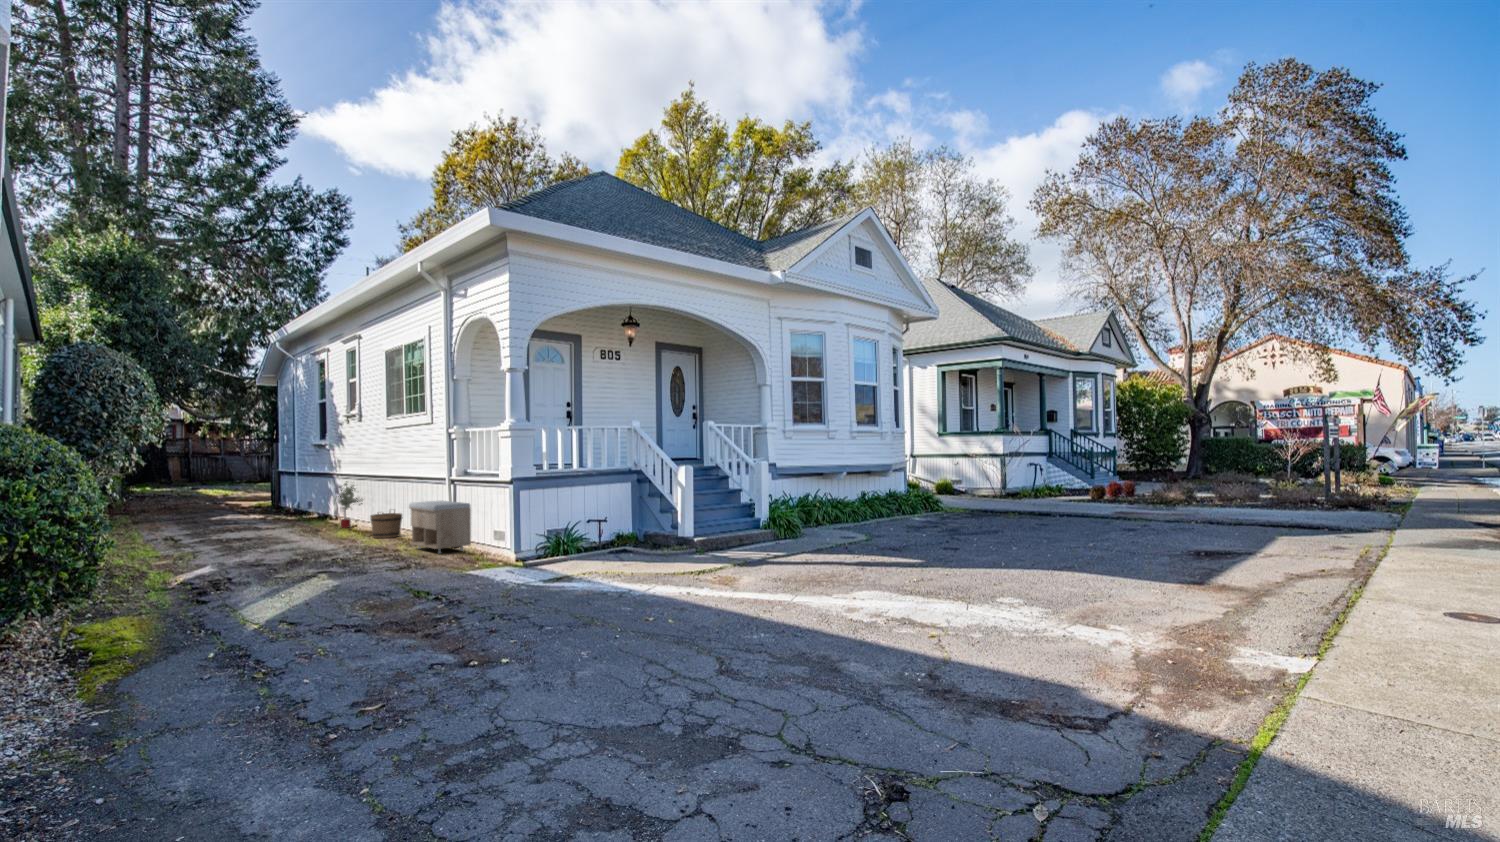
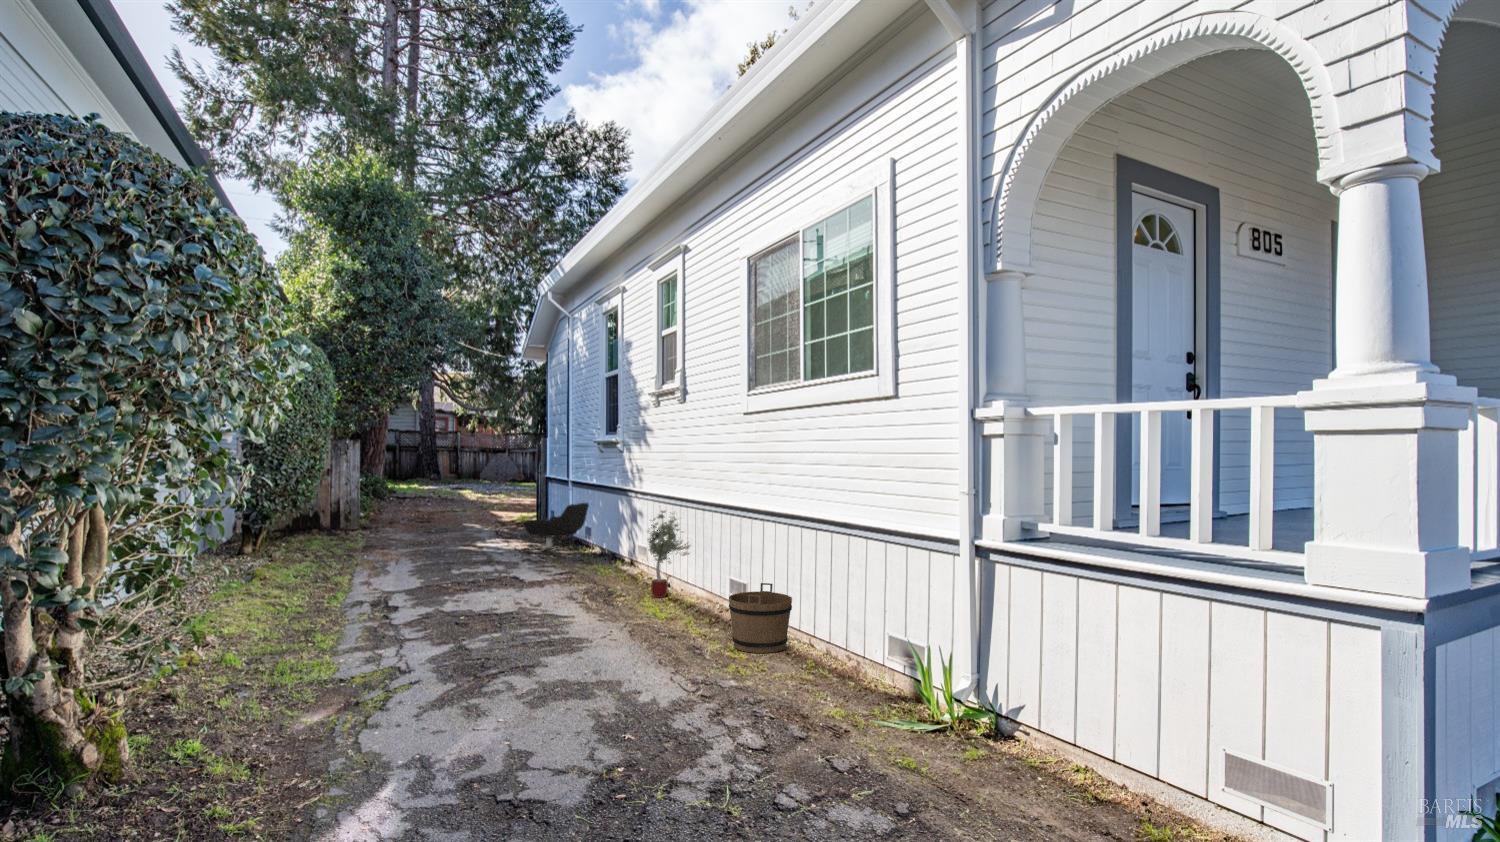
lounge chair: none [260,485,309,518] -> present [523,503,589,551]
storage bench: present [409,500,471,553] -> none [875,599,1082,793]

